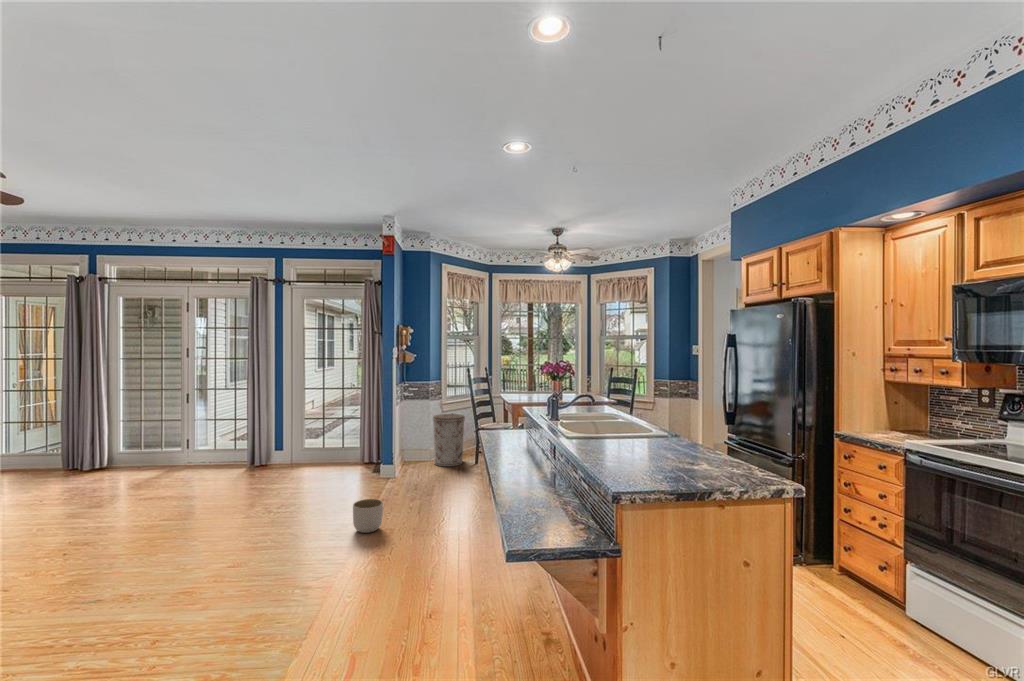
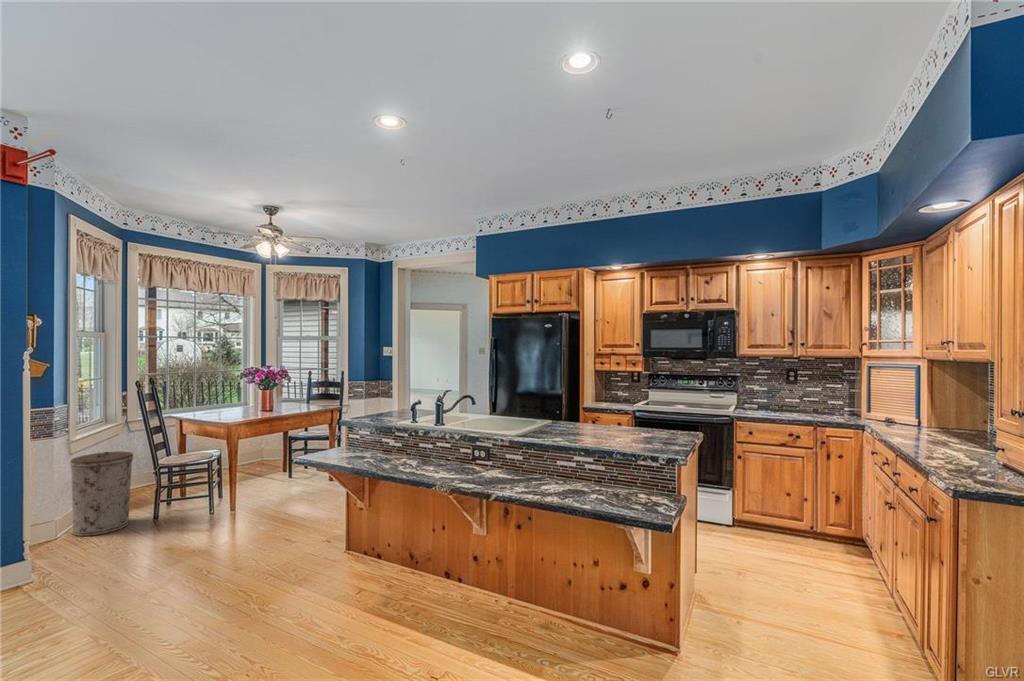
planter: present [353,499,383,533] -> none [114,591,171,652]

